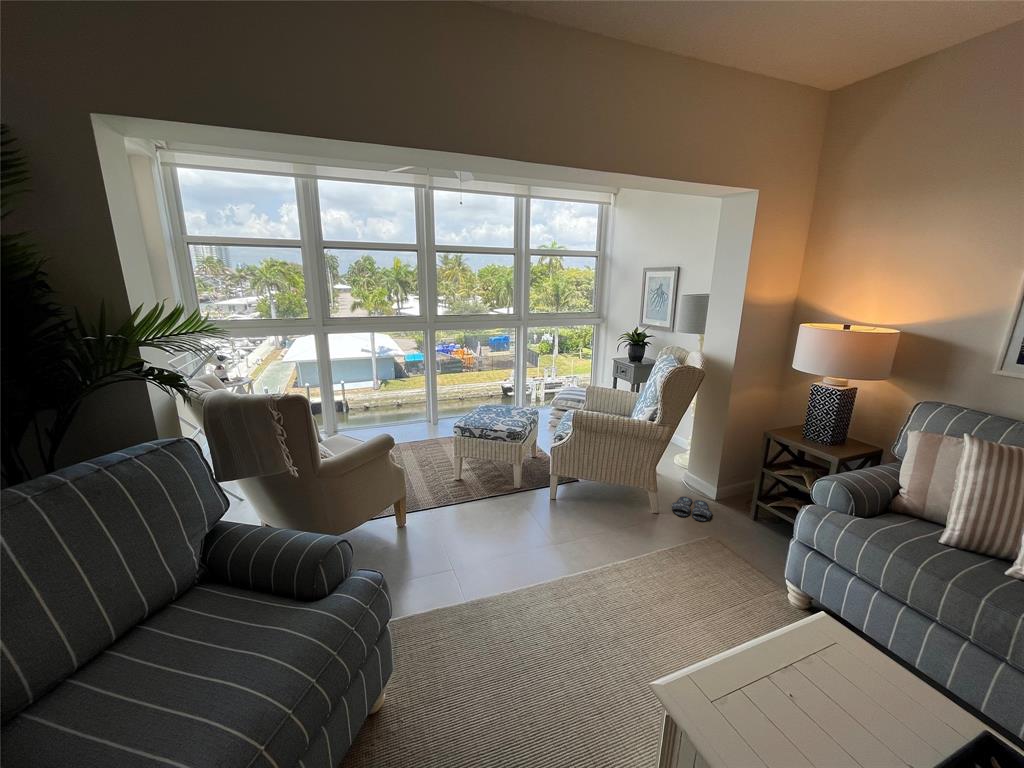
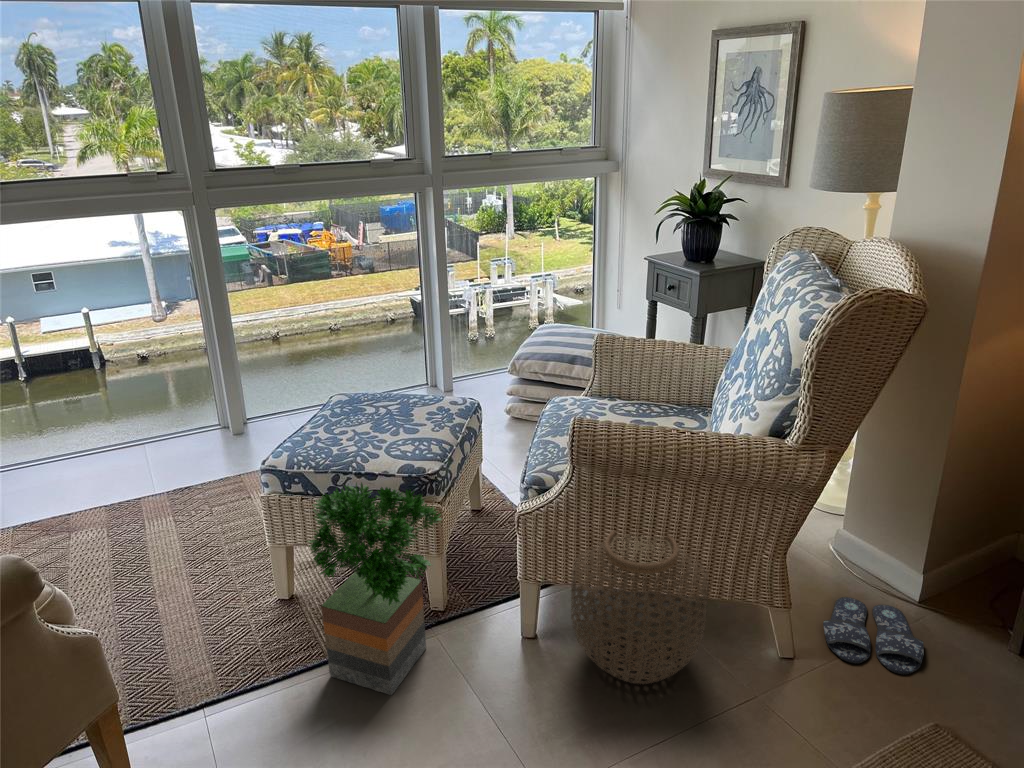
potted tree: none [474,430,523,512] -> present [308,483,442,695]
woven basket: none [570,455,622,516] -> present [571,531,709,683]

